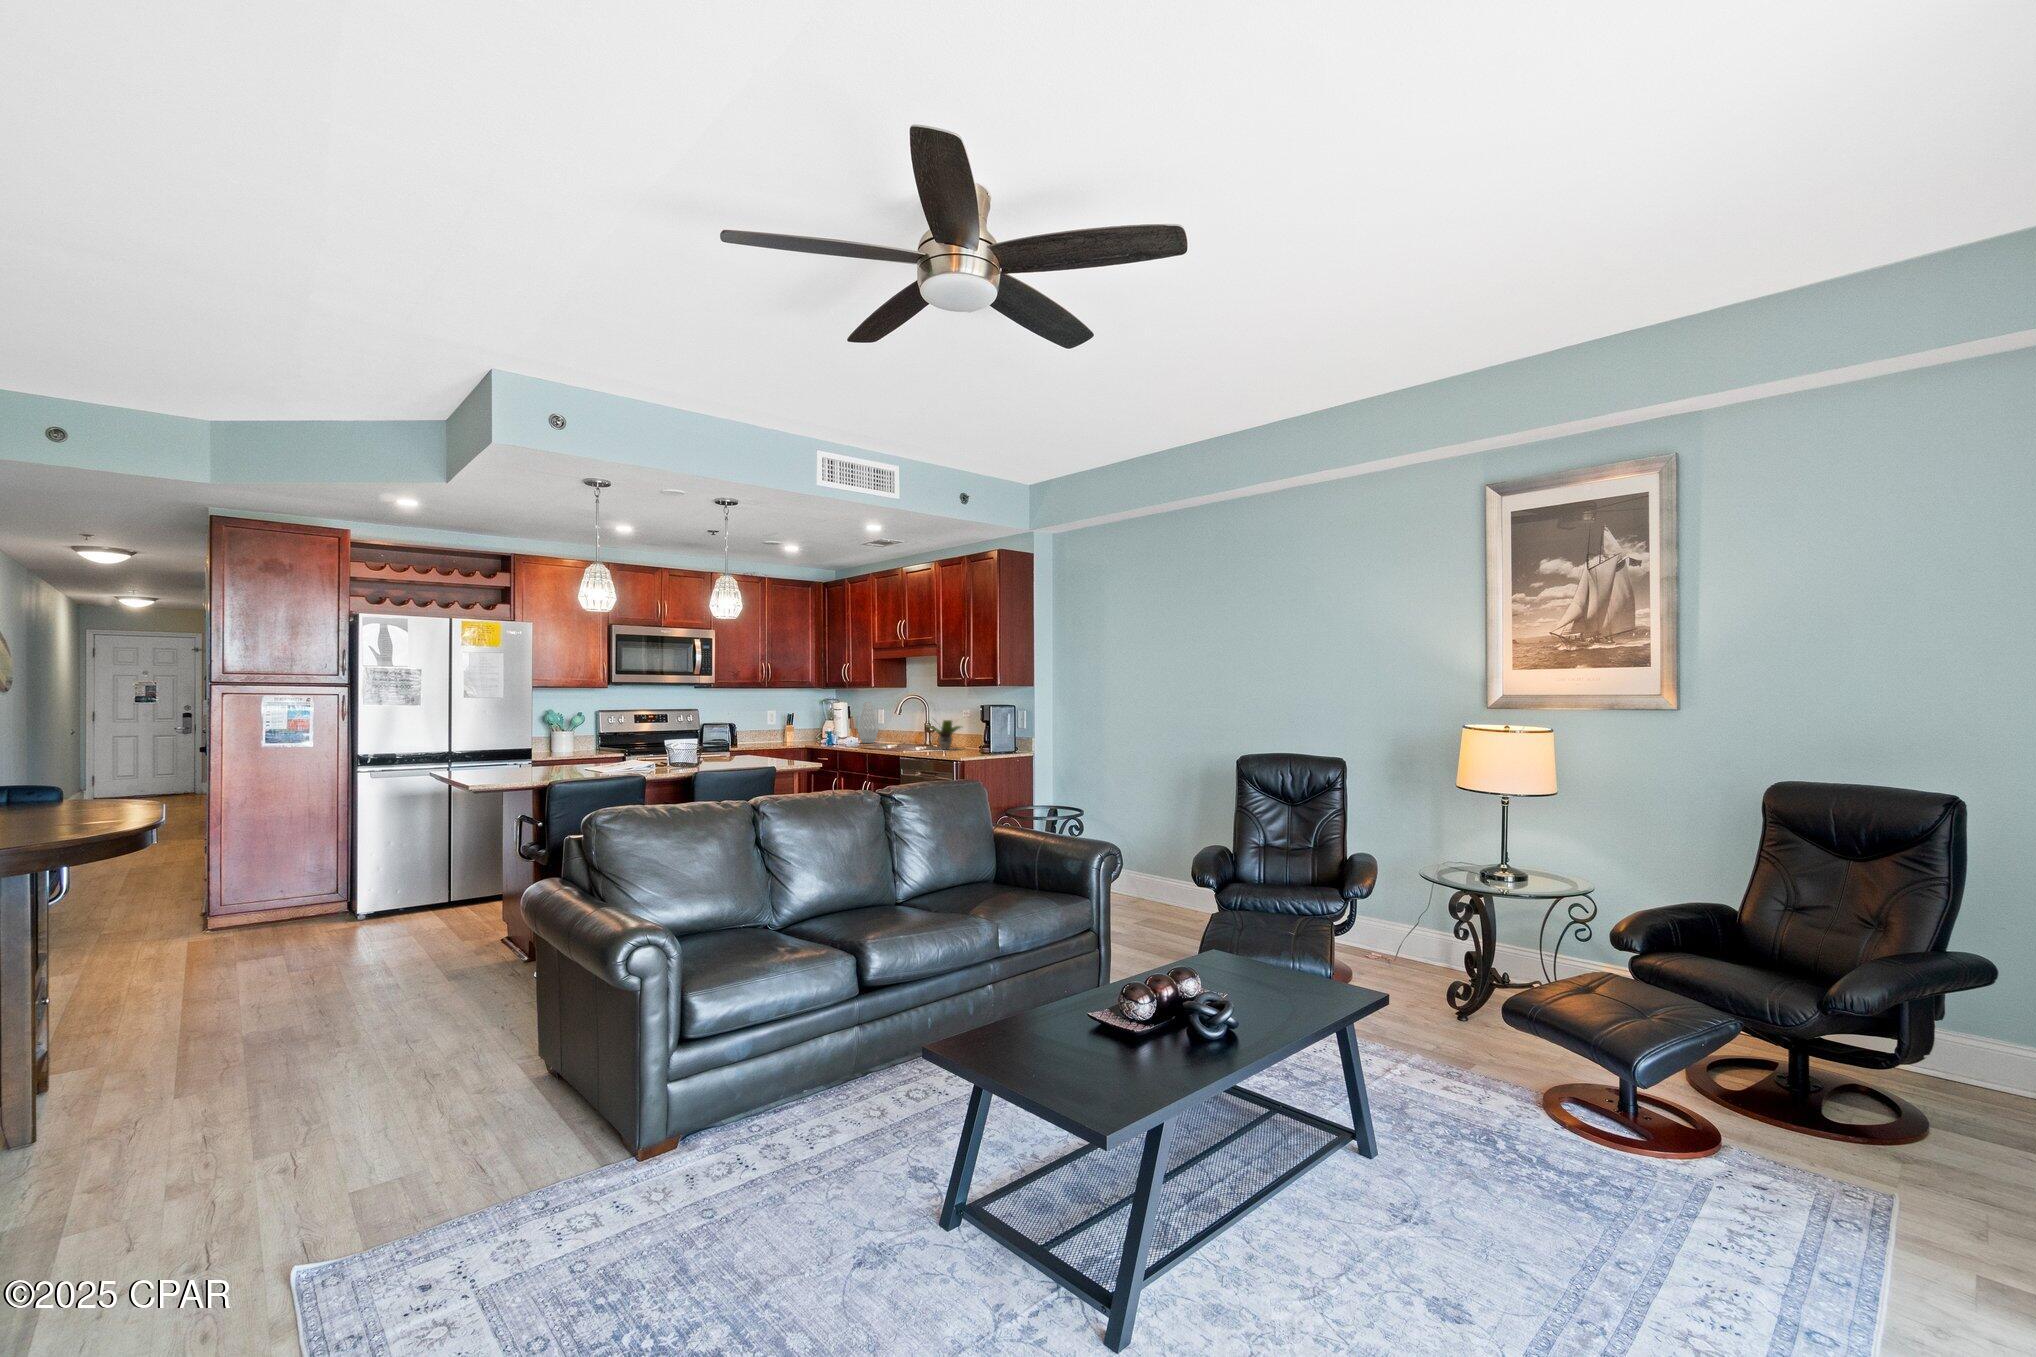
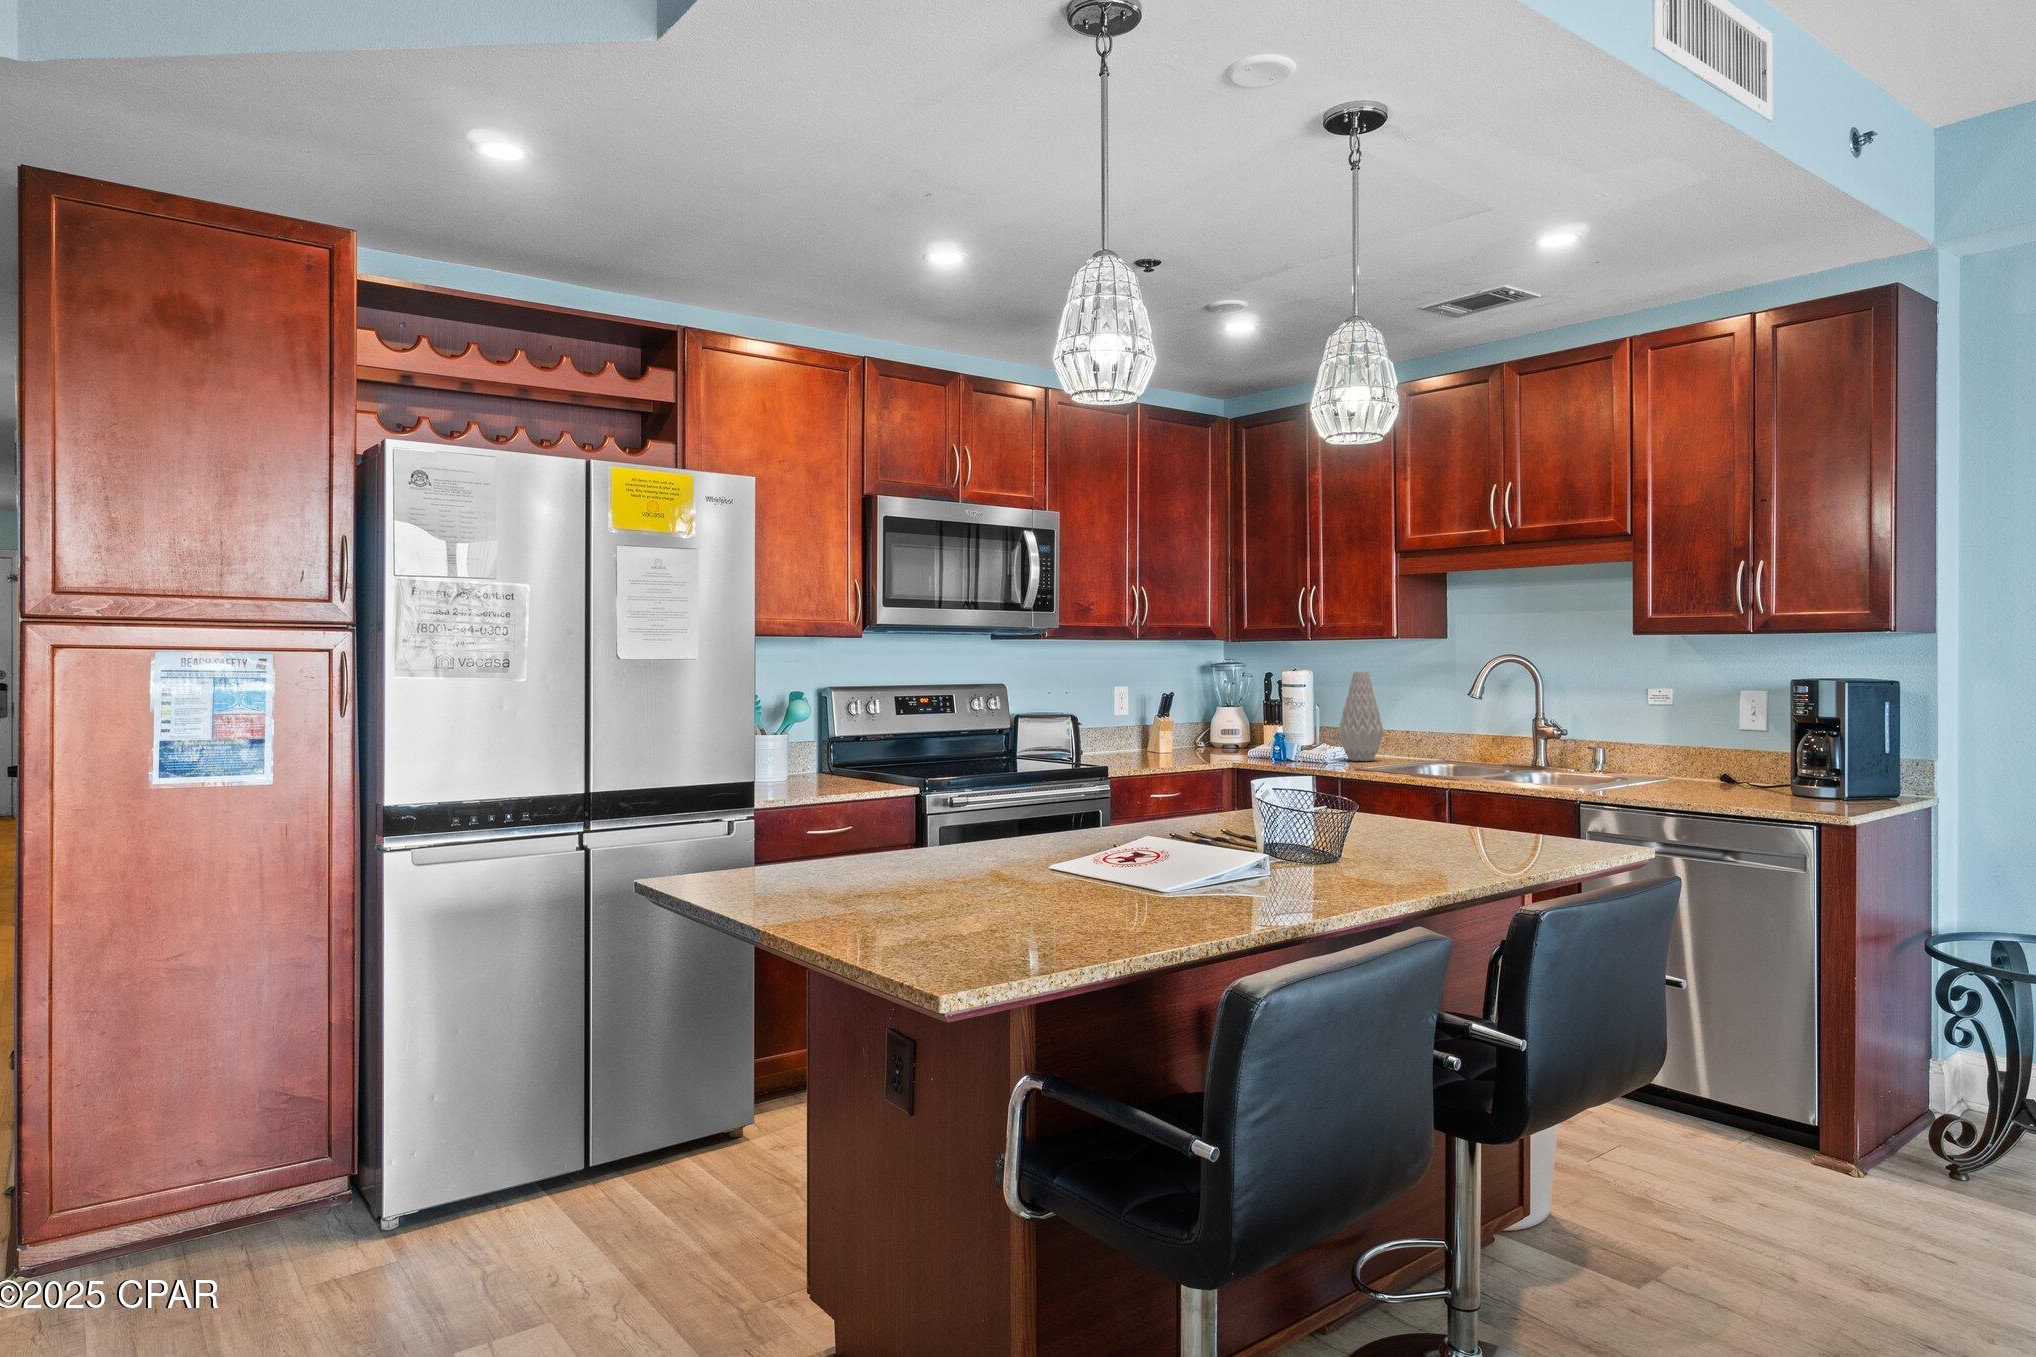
potted plant: present [930,720,961,749] -> none [1614,711,1728,788]

